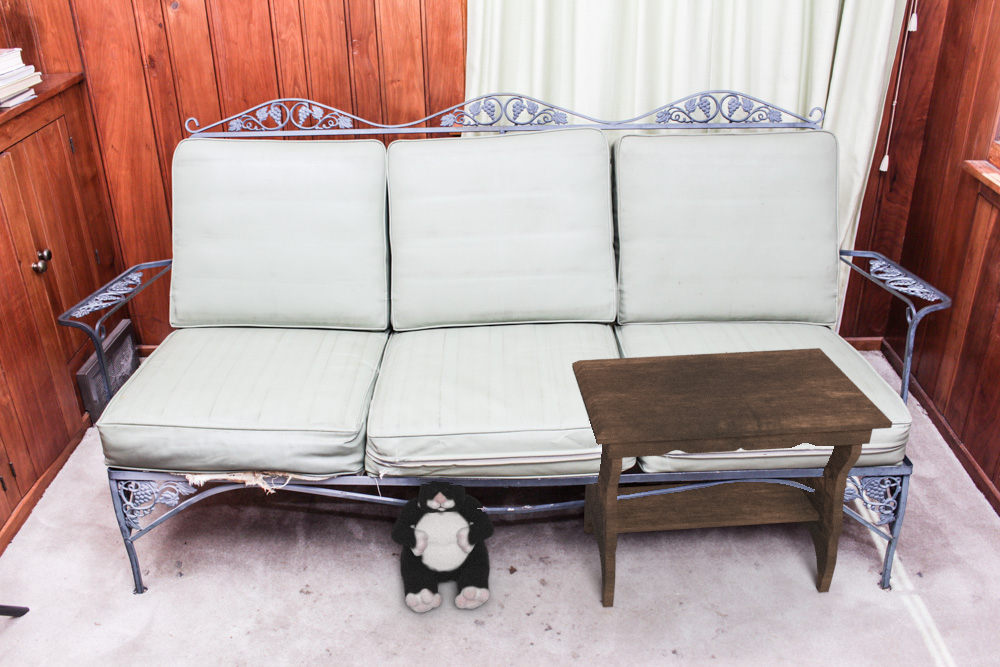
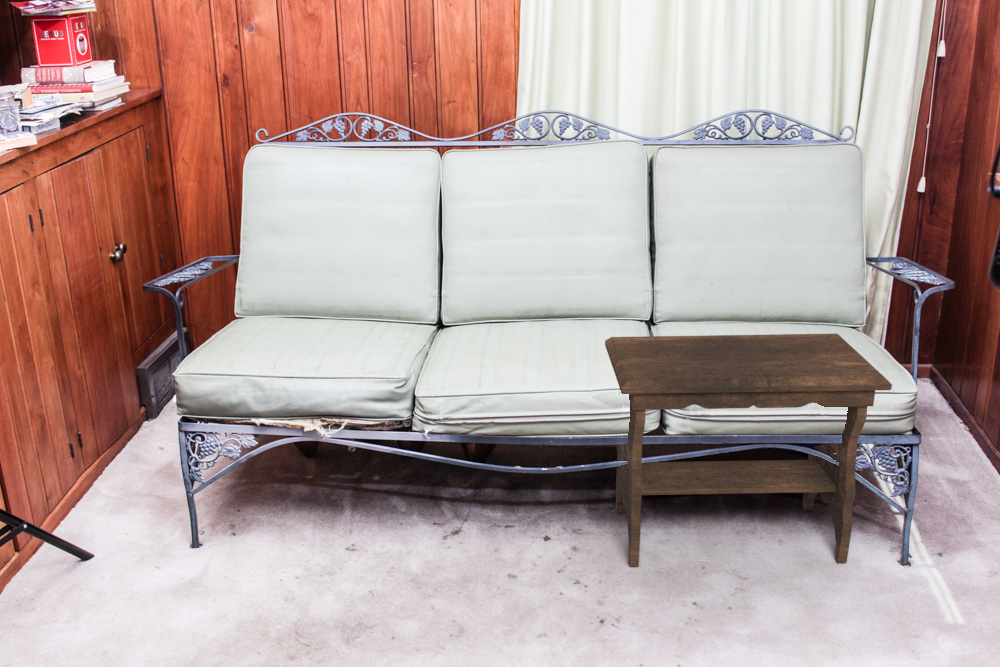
plush toy: present [391,481,494,613] -> none [433,424,529,562]

